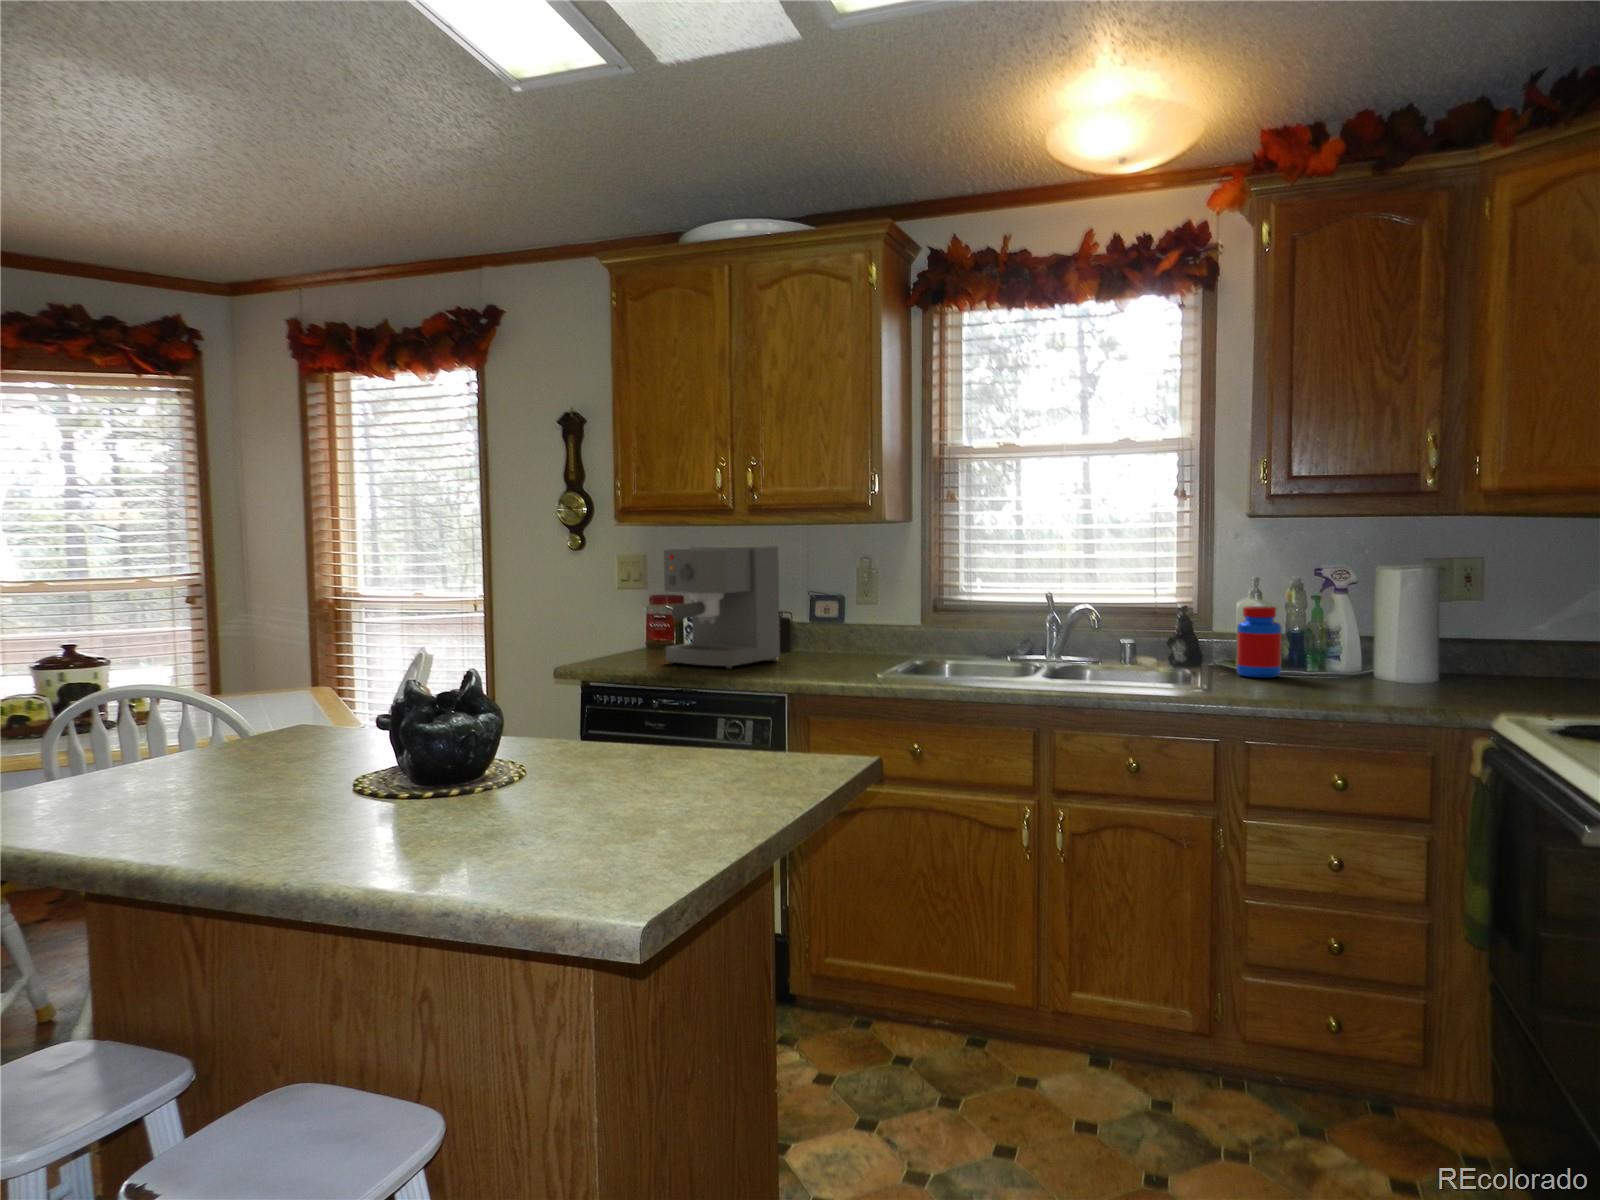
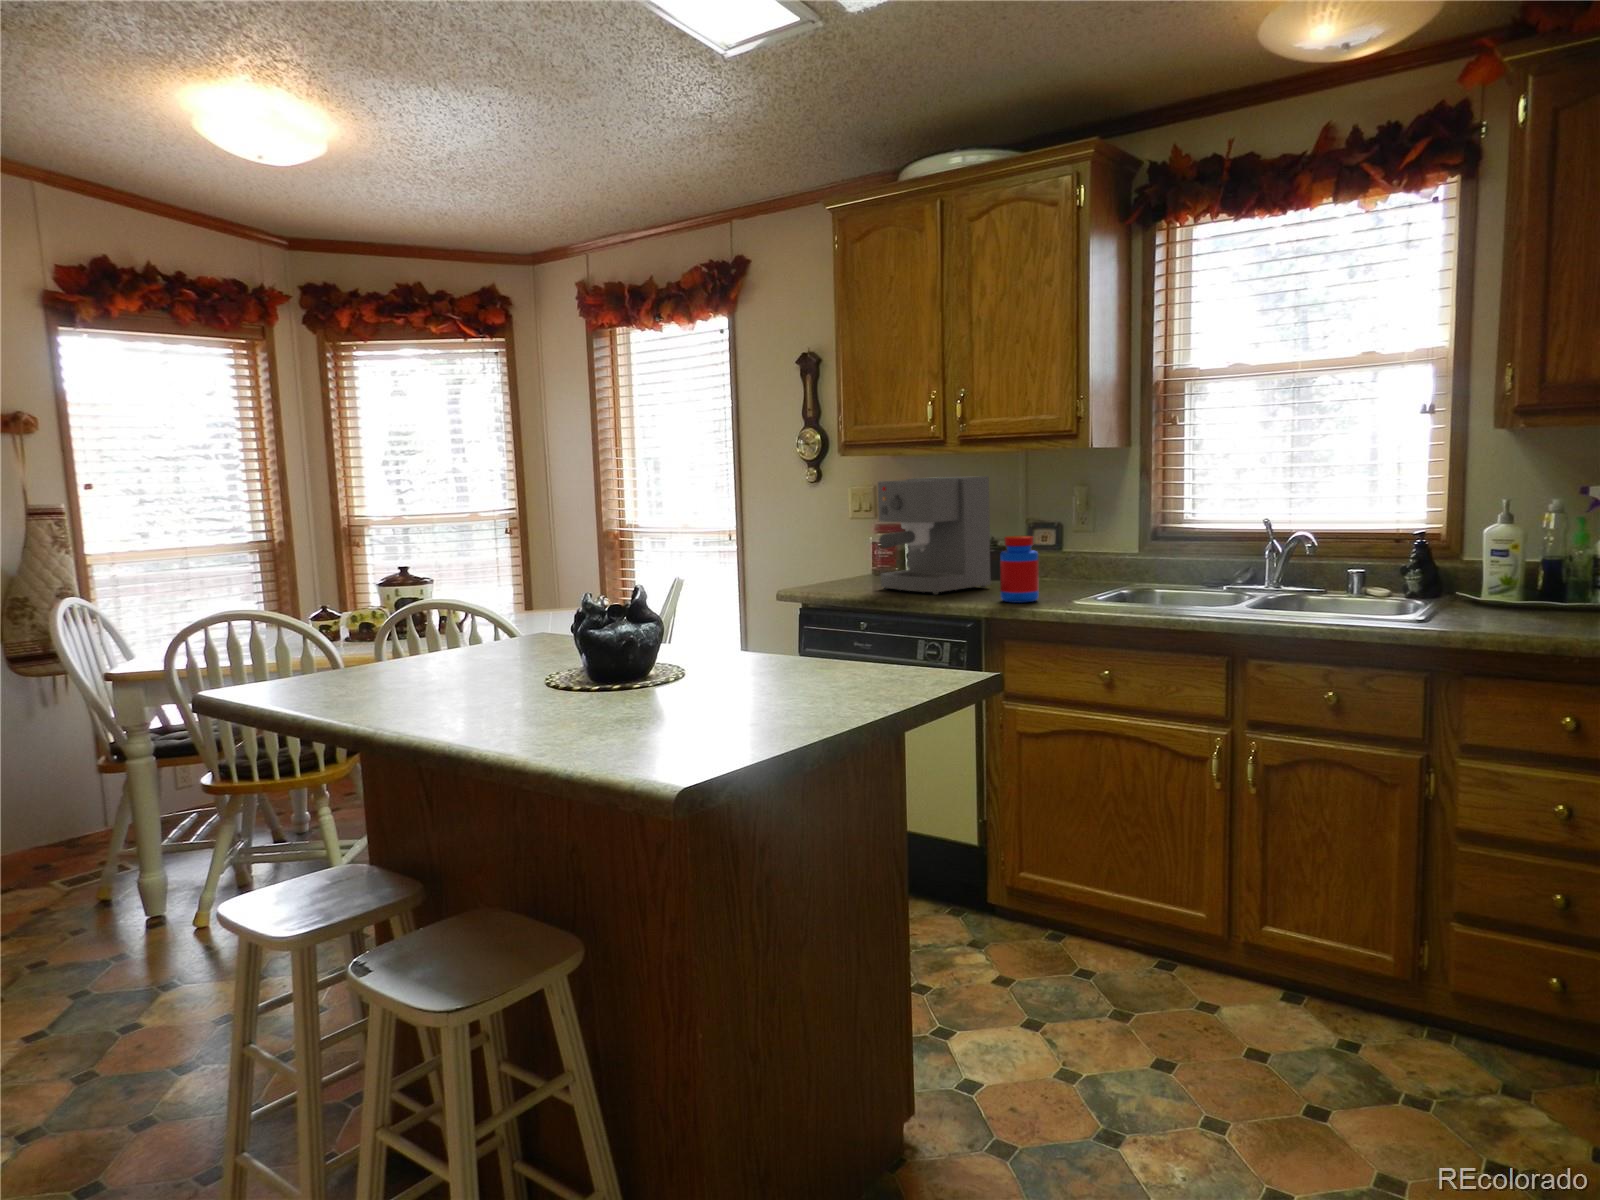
jar: present [1237,606,1282,678] -> present [1000,536,1039,603]

